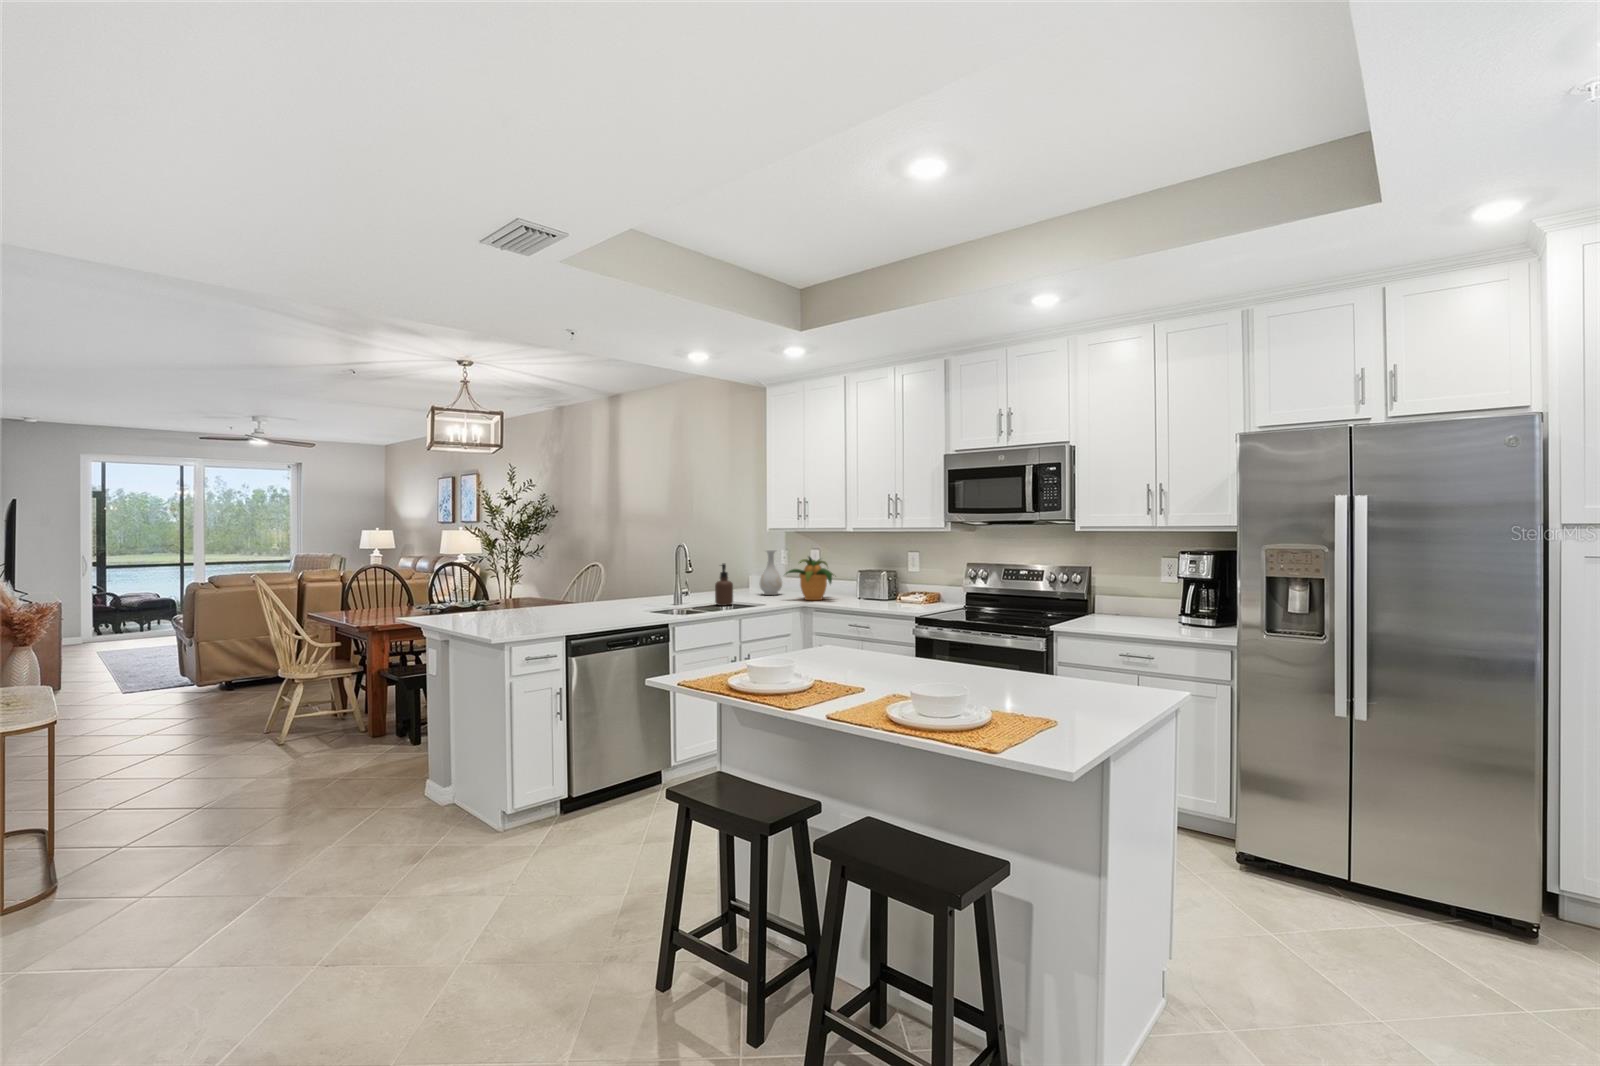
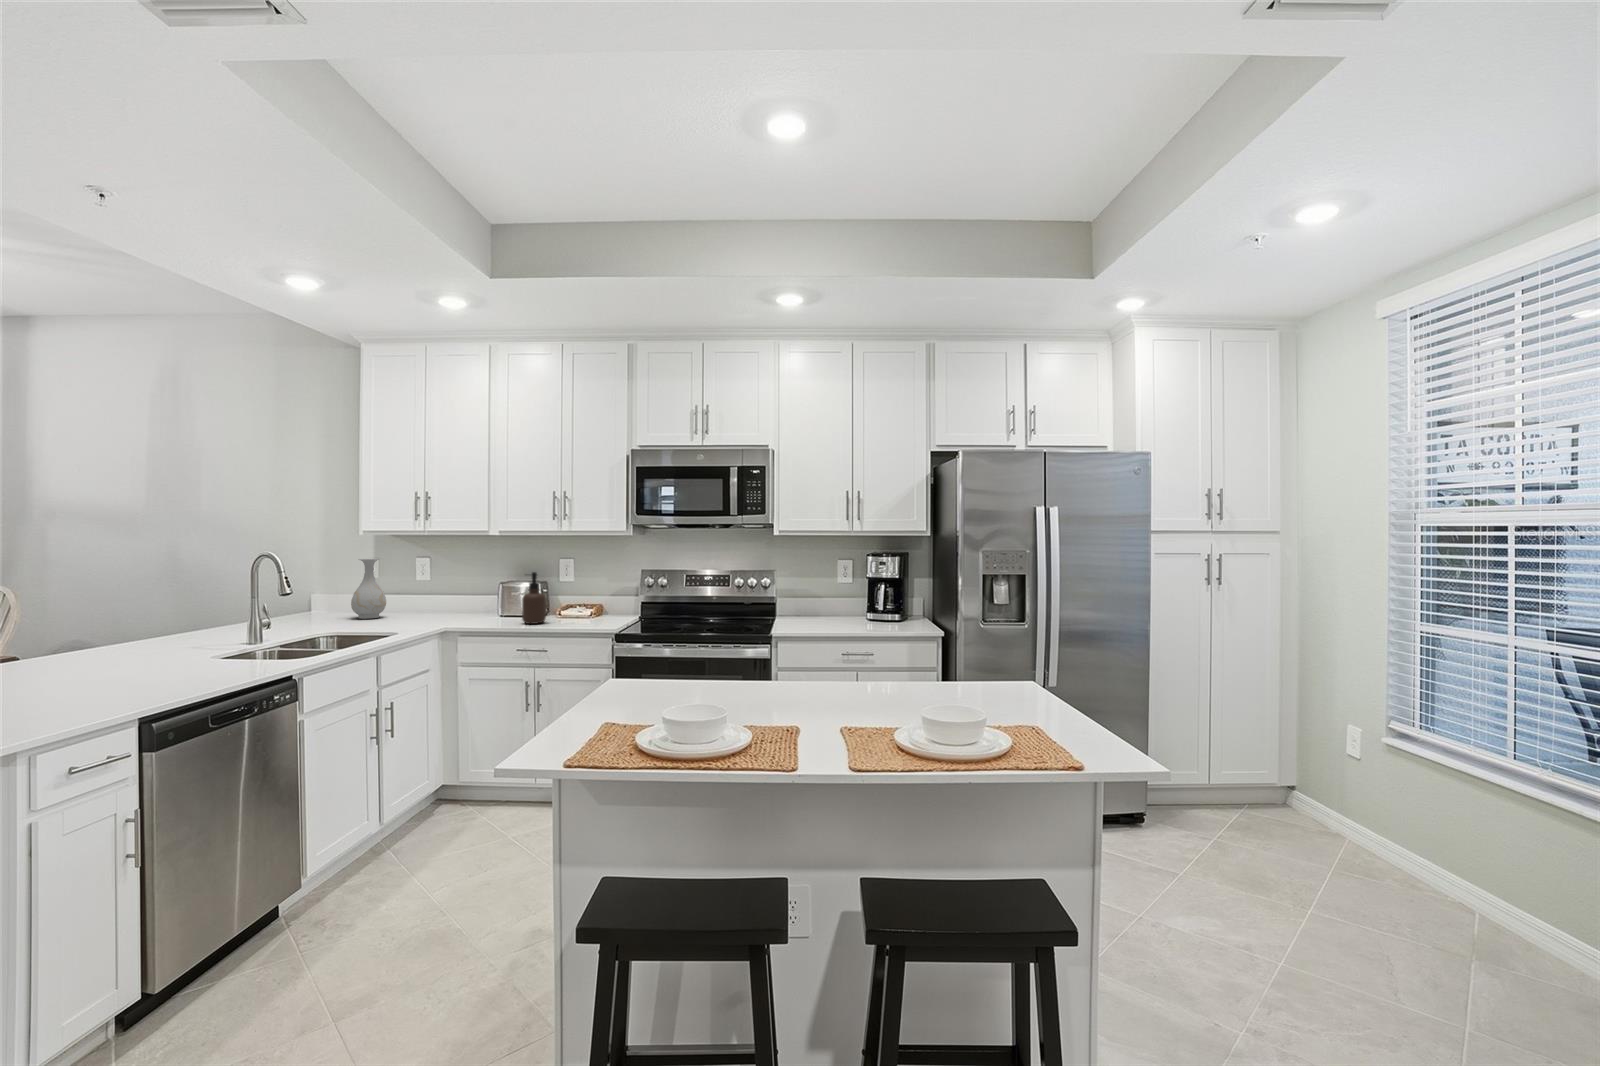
potted plant: present [786,557,833,600] -> none [401,565,476,622]
soap dispenser: present [715,564,733,606] -> present [522,572,546,624]

